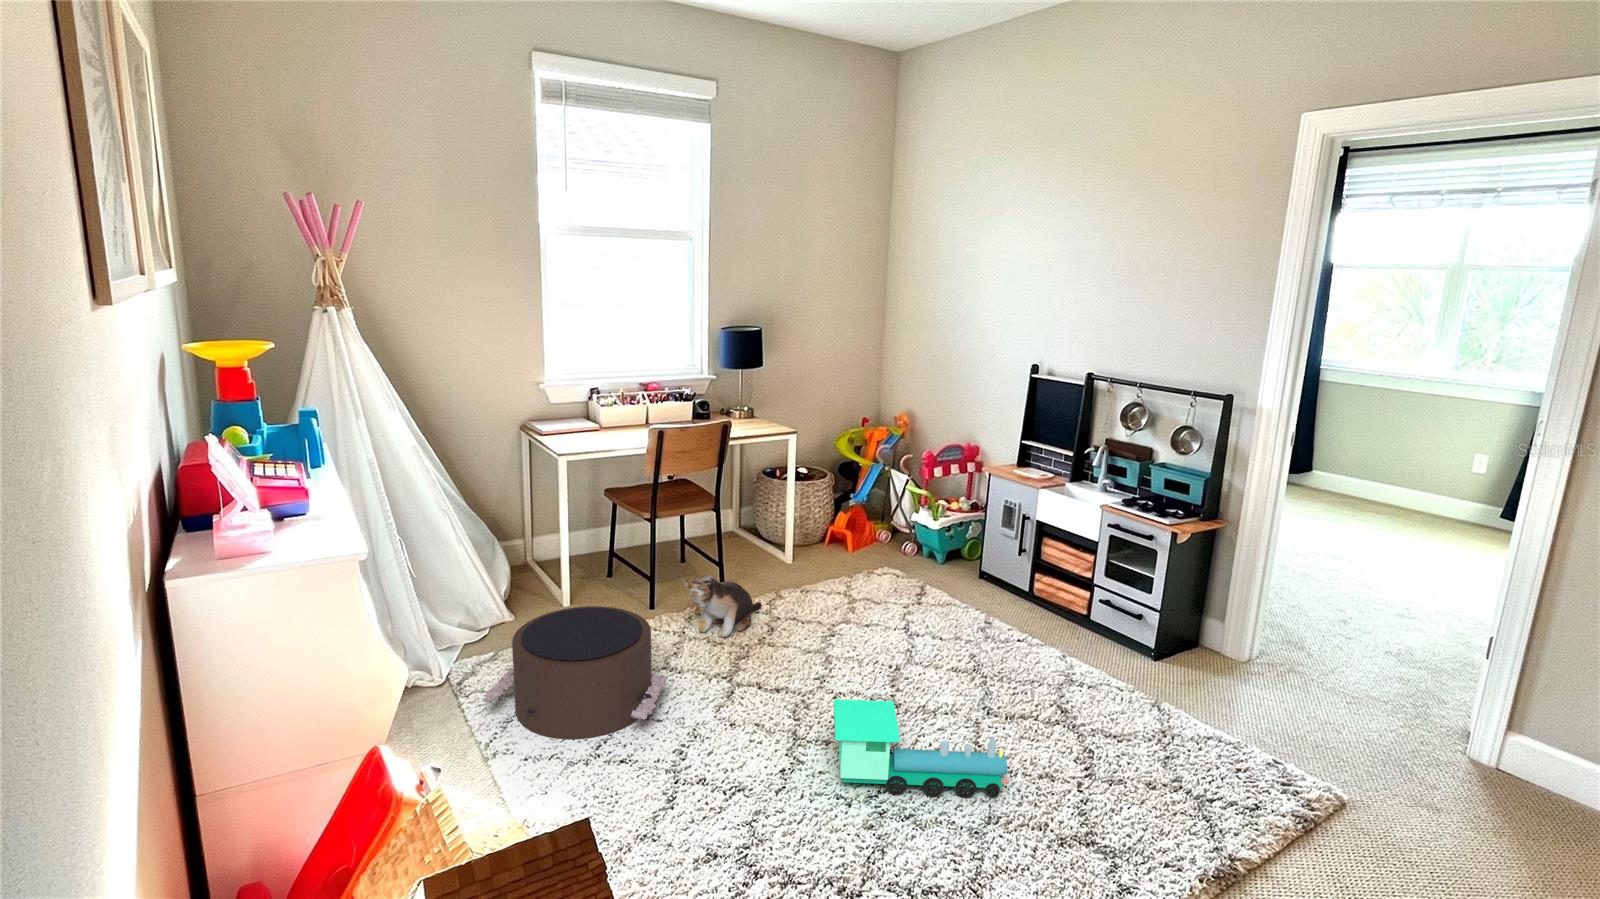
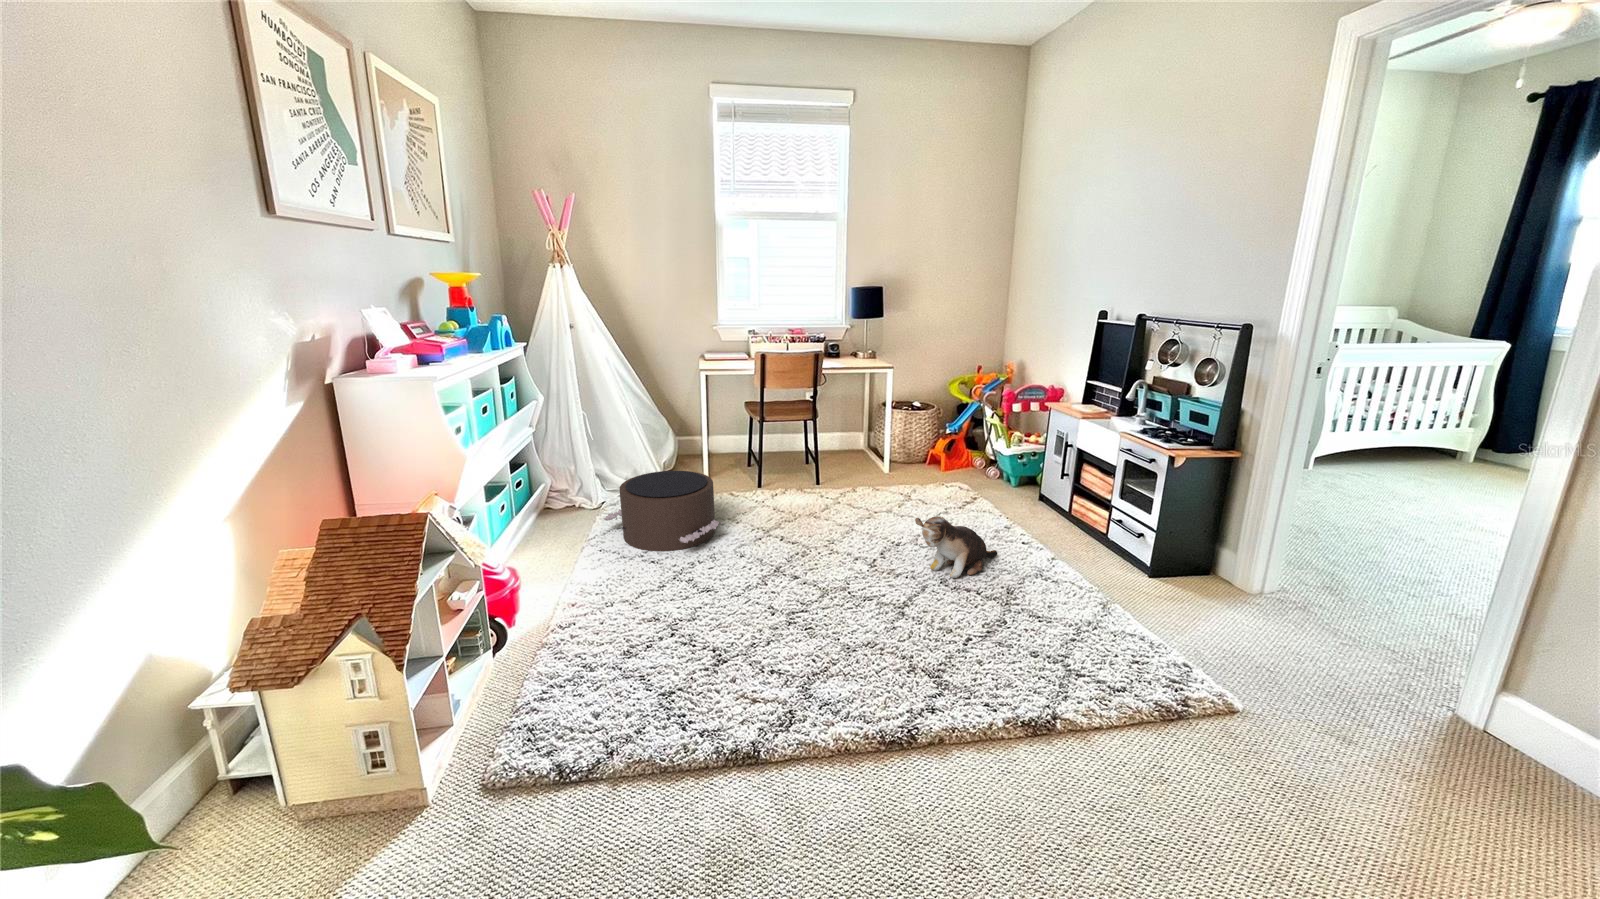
plush toy: present [683,575,761,637] -> present [915,516,997,578]
toy train: present [834,699,1009,797] -> none [775,543,917,635]

